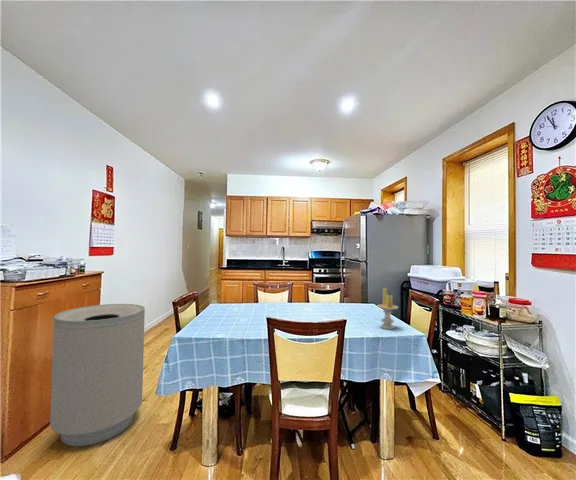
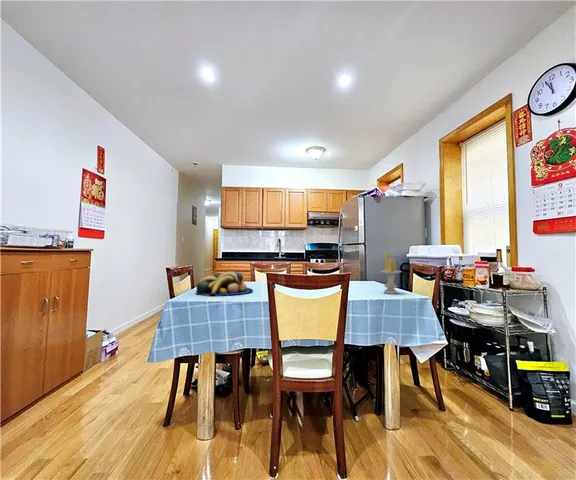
fruit bowl: none [200,301,255,331] -> present [196,271,253,296]
trash can: present [50,304,145,446] -> none [34,281,137,425]

